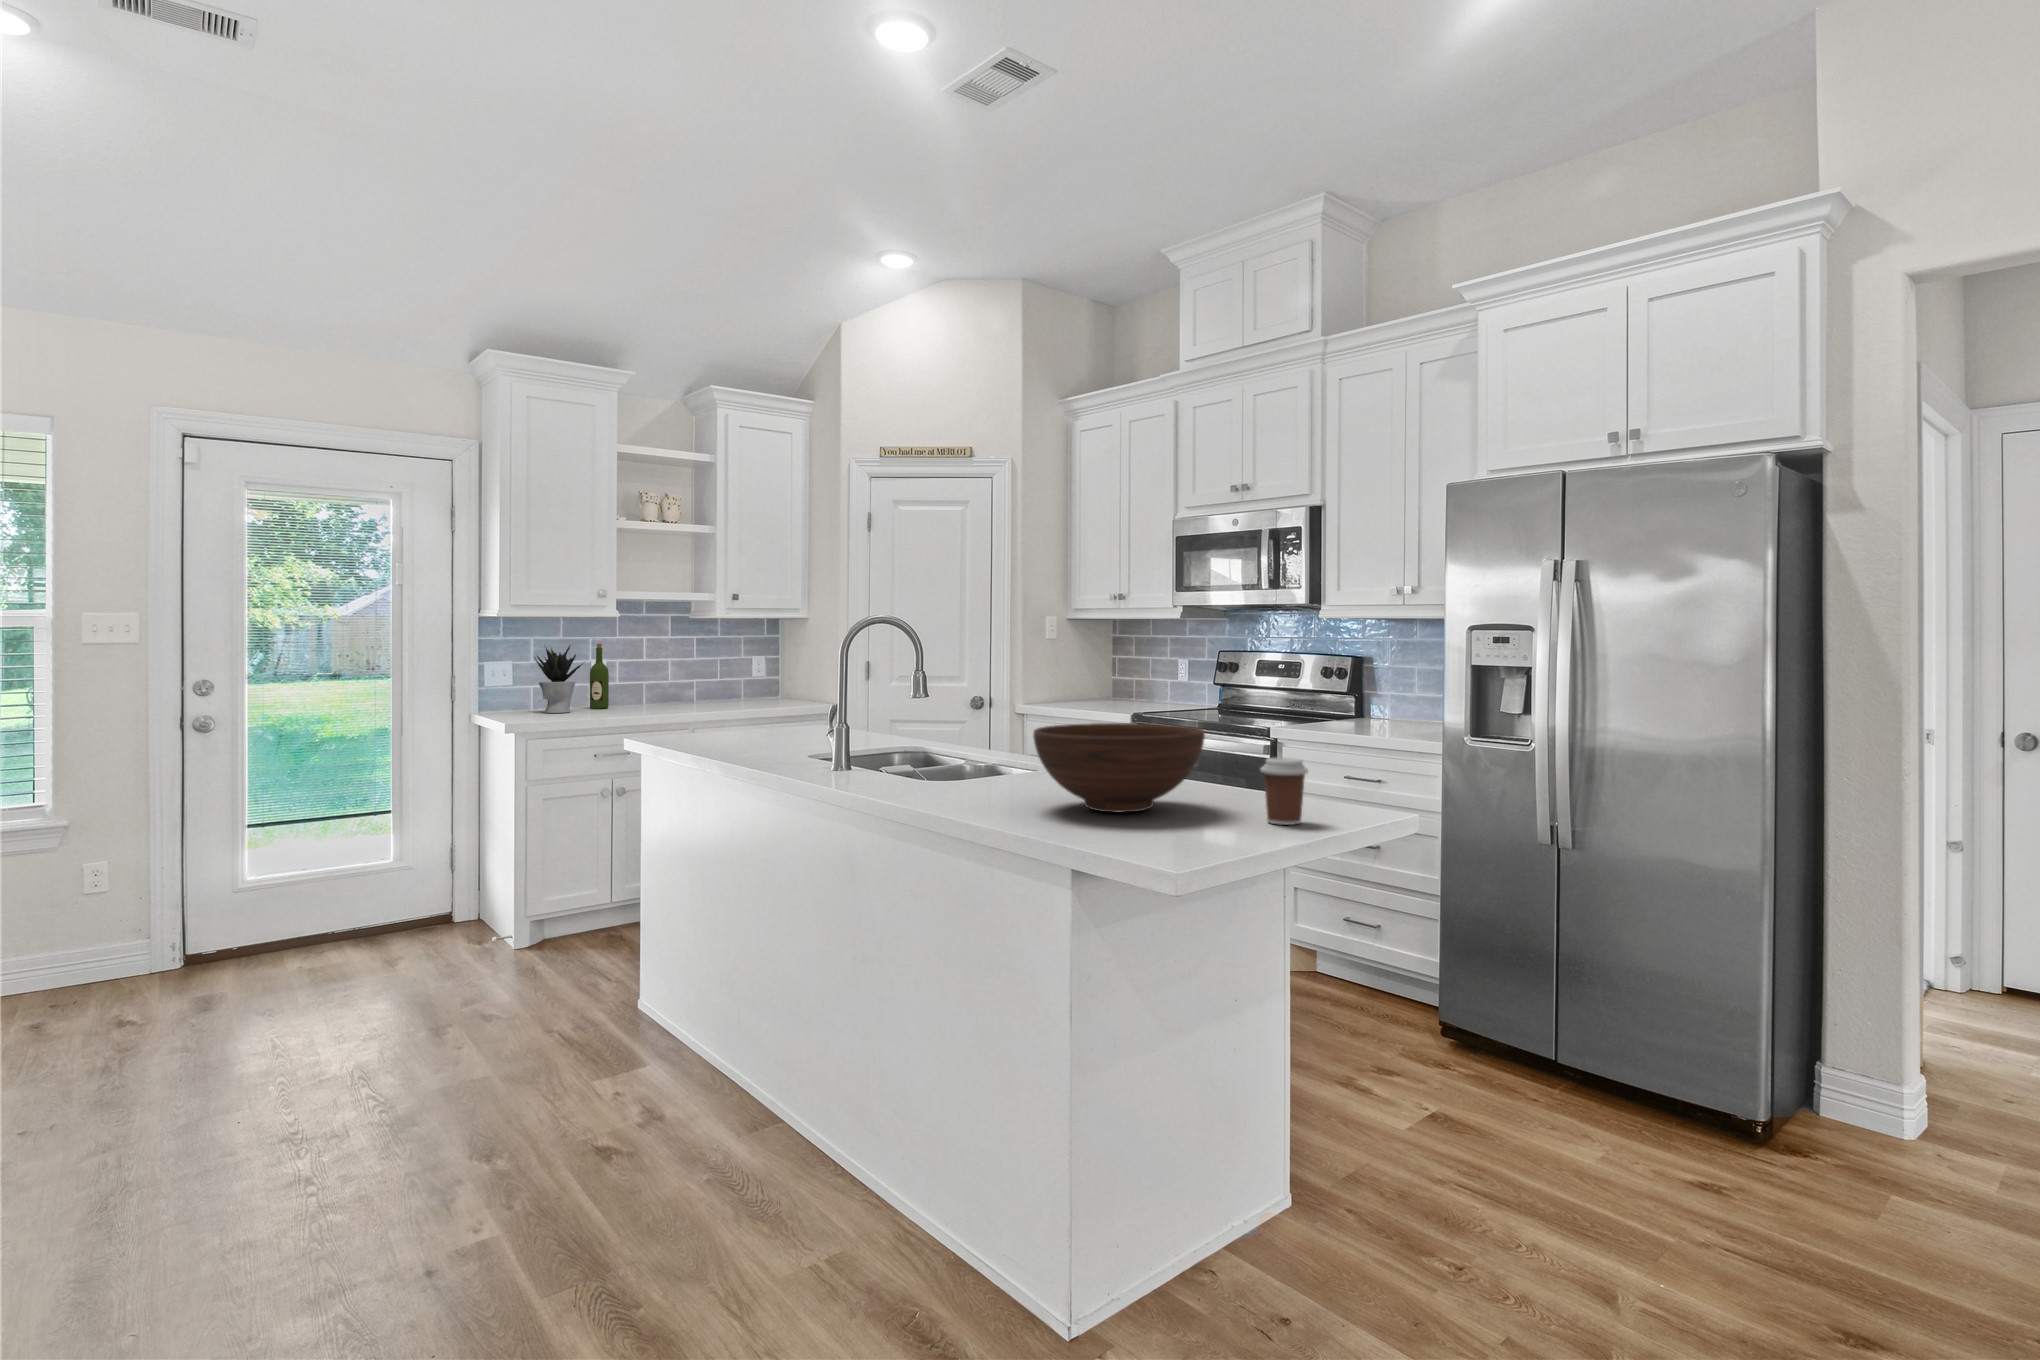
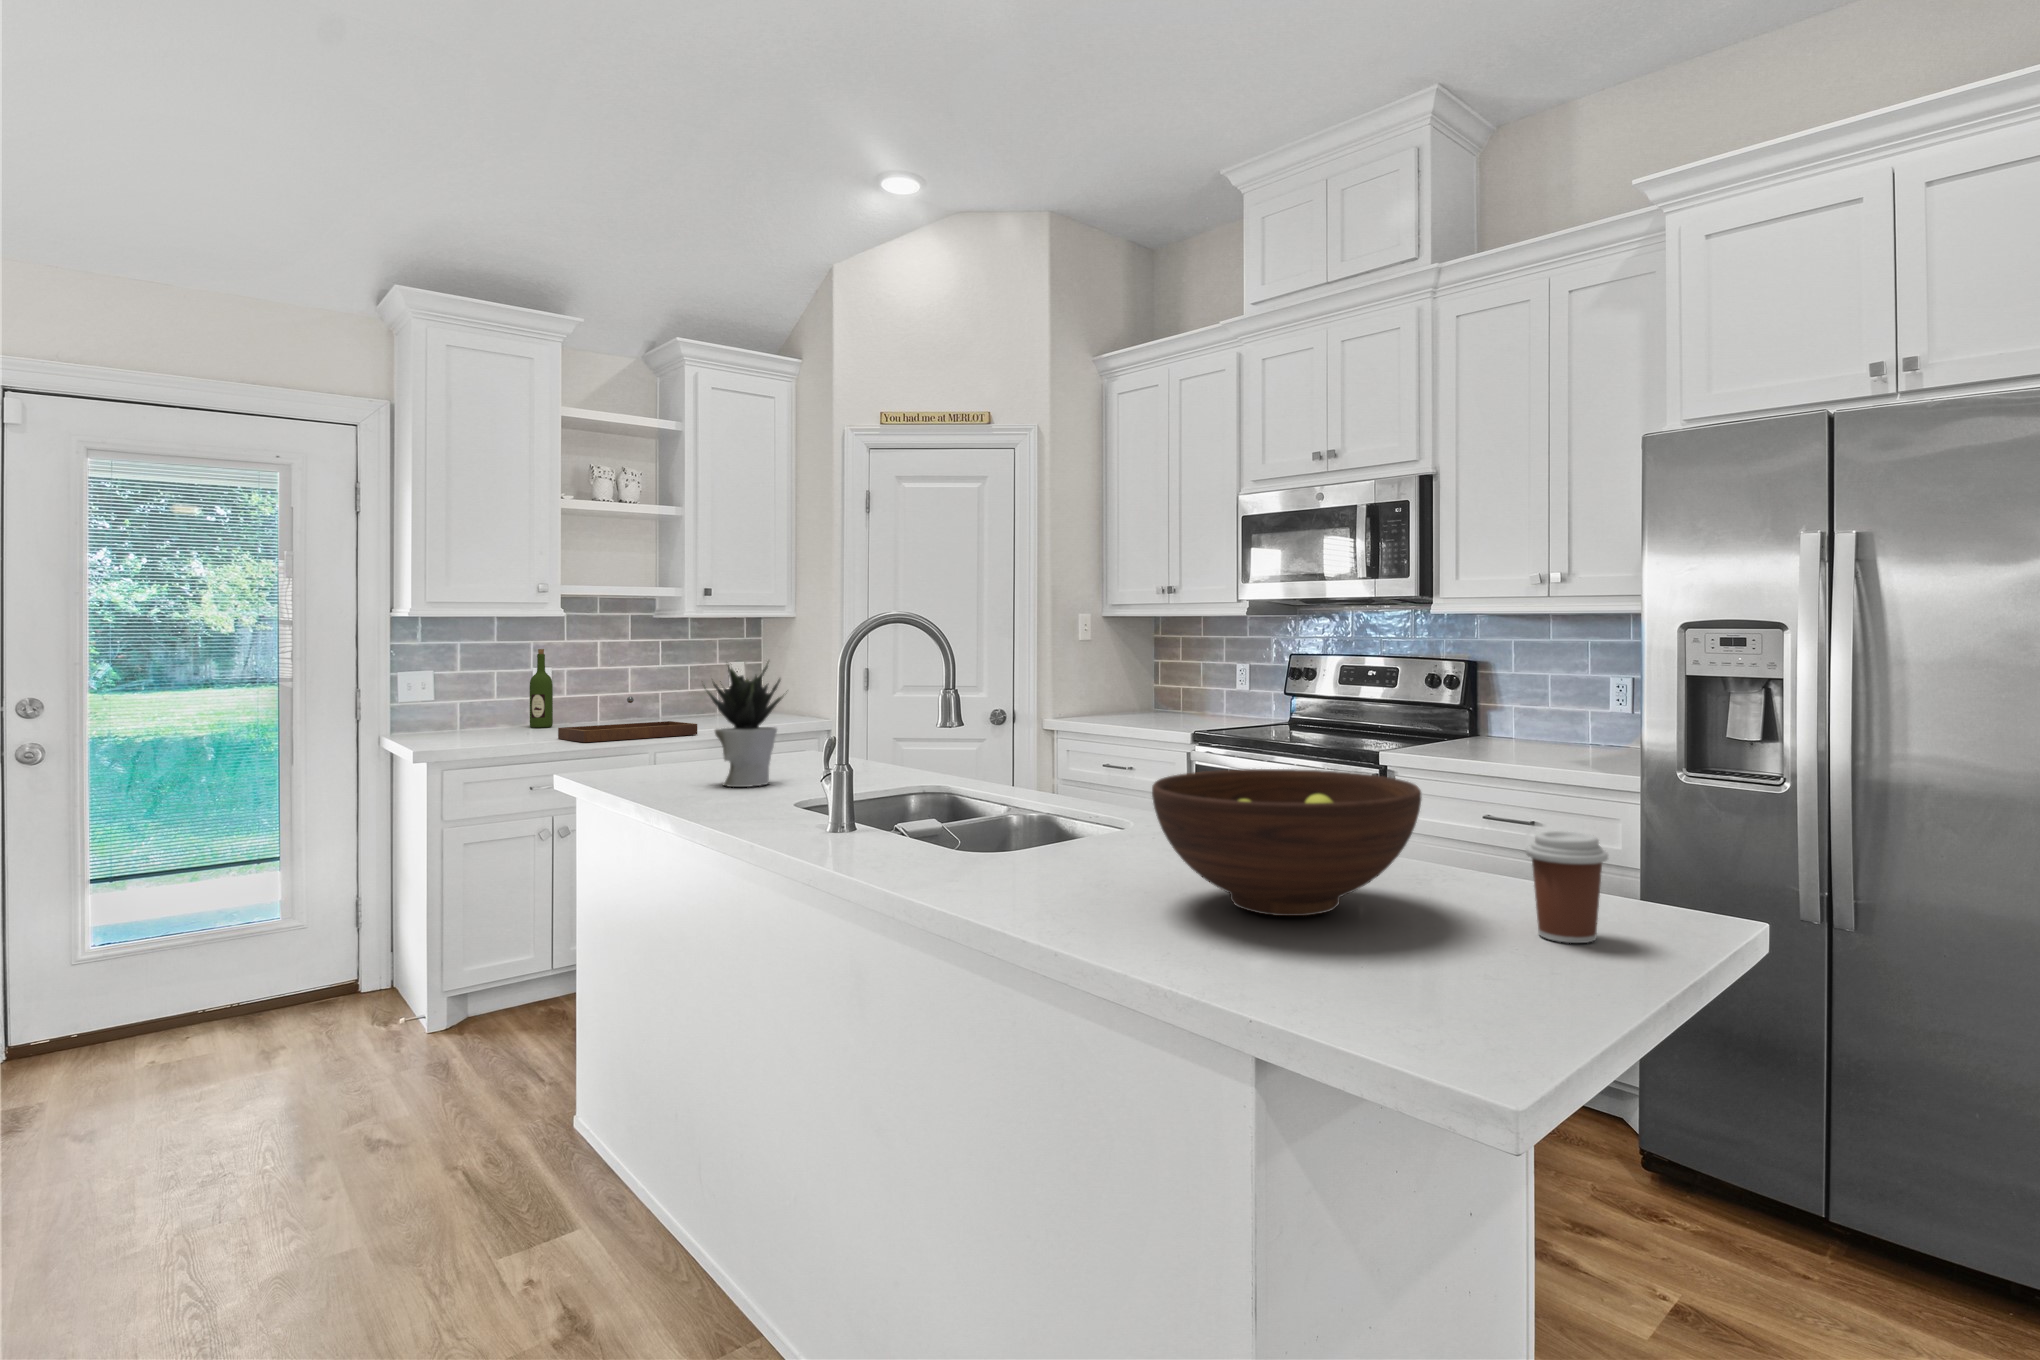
potted plant: present [534,644,585,713] -> present [704,661,783,787]
tray: none [616,683,729,719] -> present [558,697,697,742]

